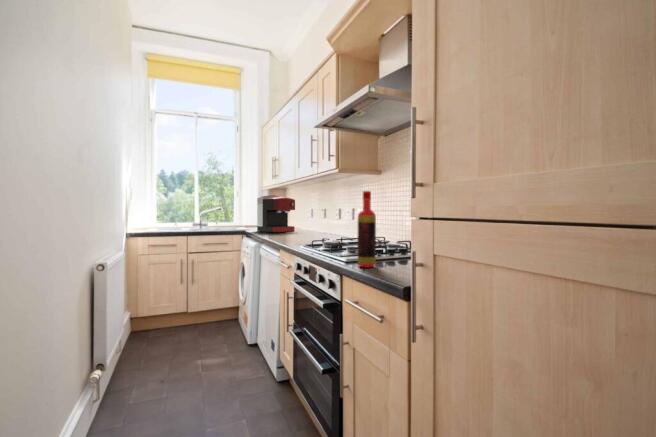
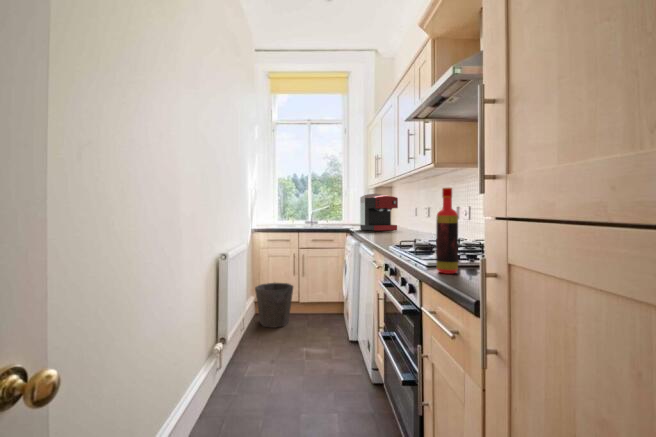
waste bin: none [132,292,181,344] -> present [255,283,293,328]

